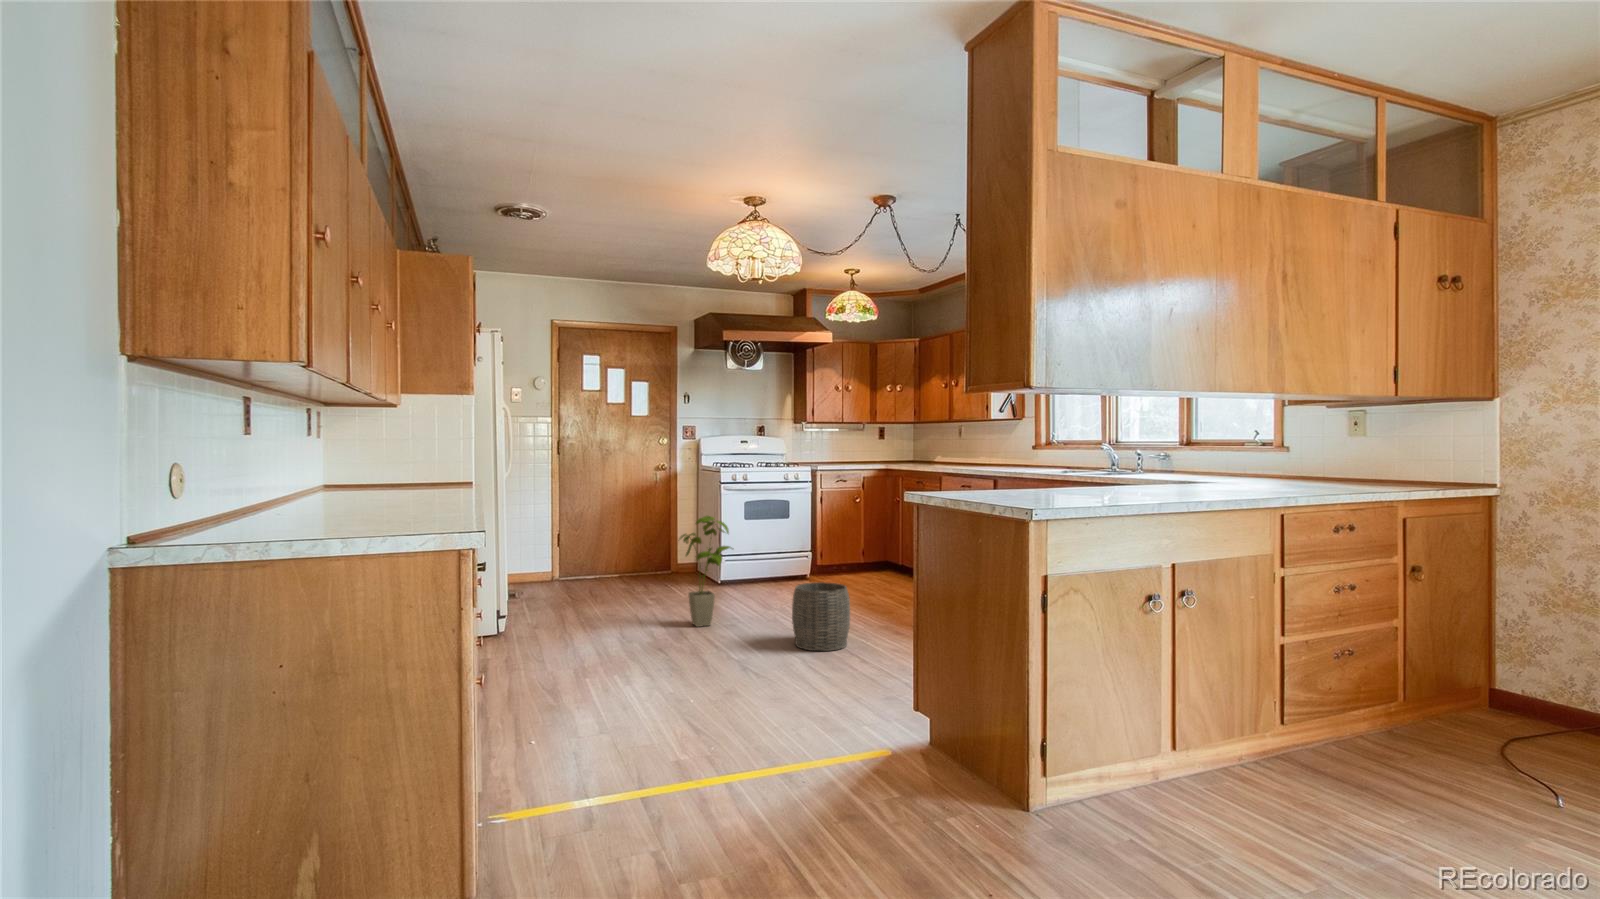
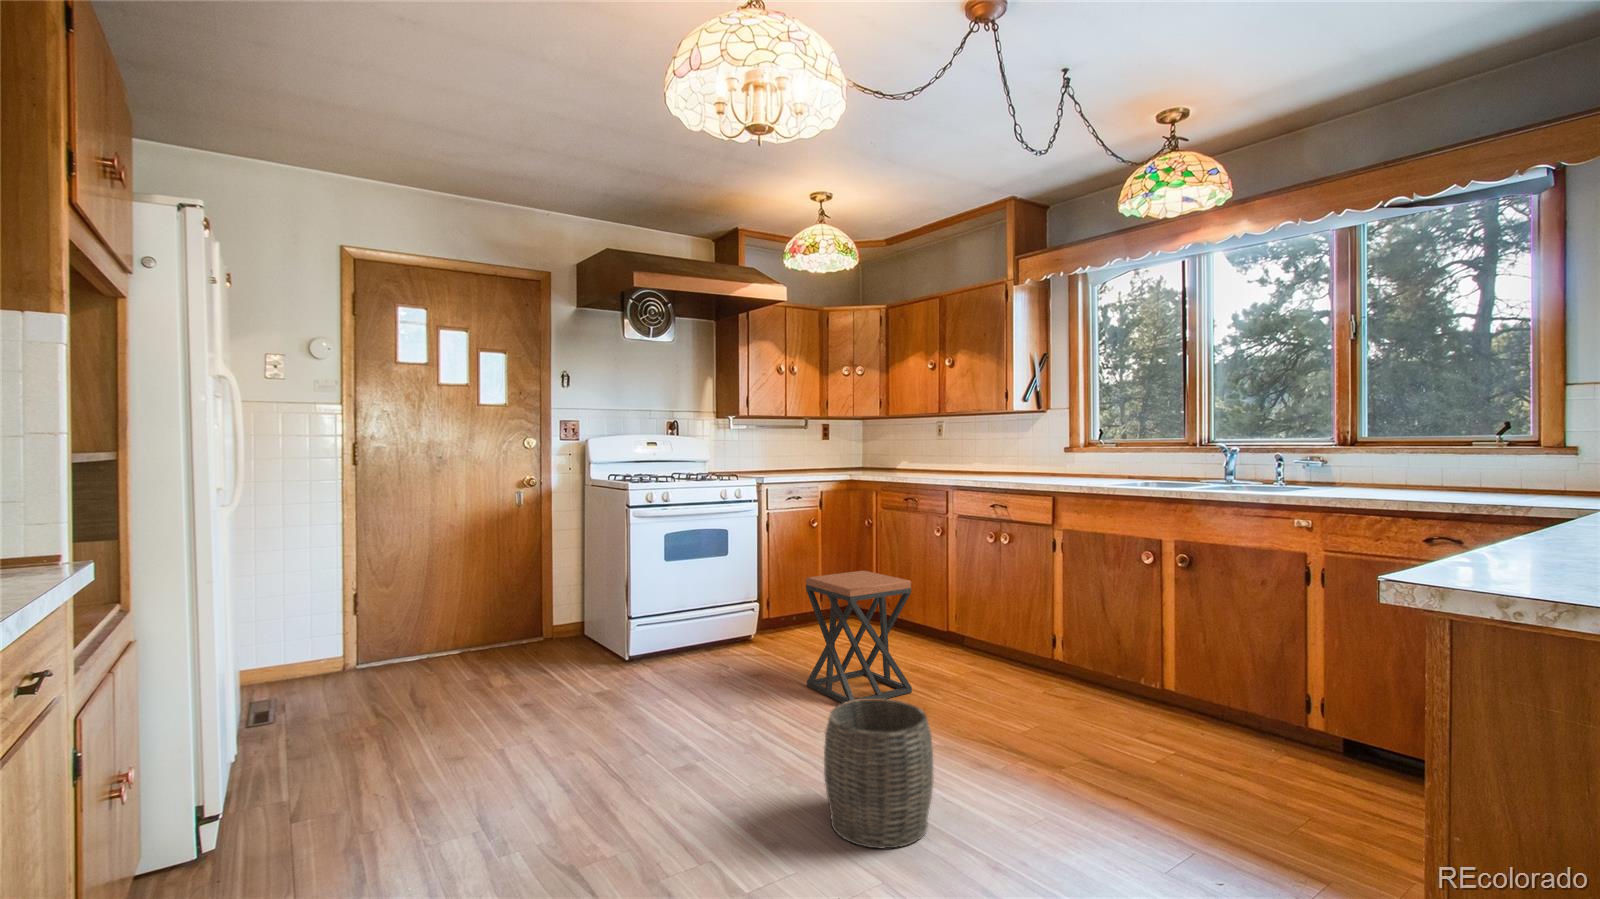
house plant: present [680,516,731,627] -> none [584,579,686,786]
stool: none [826,527,891,608] -> present [806,571,912,703]

